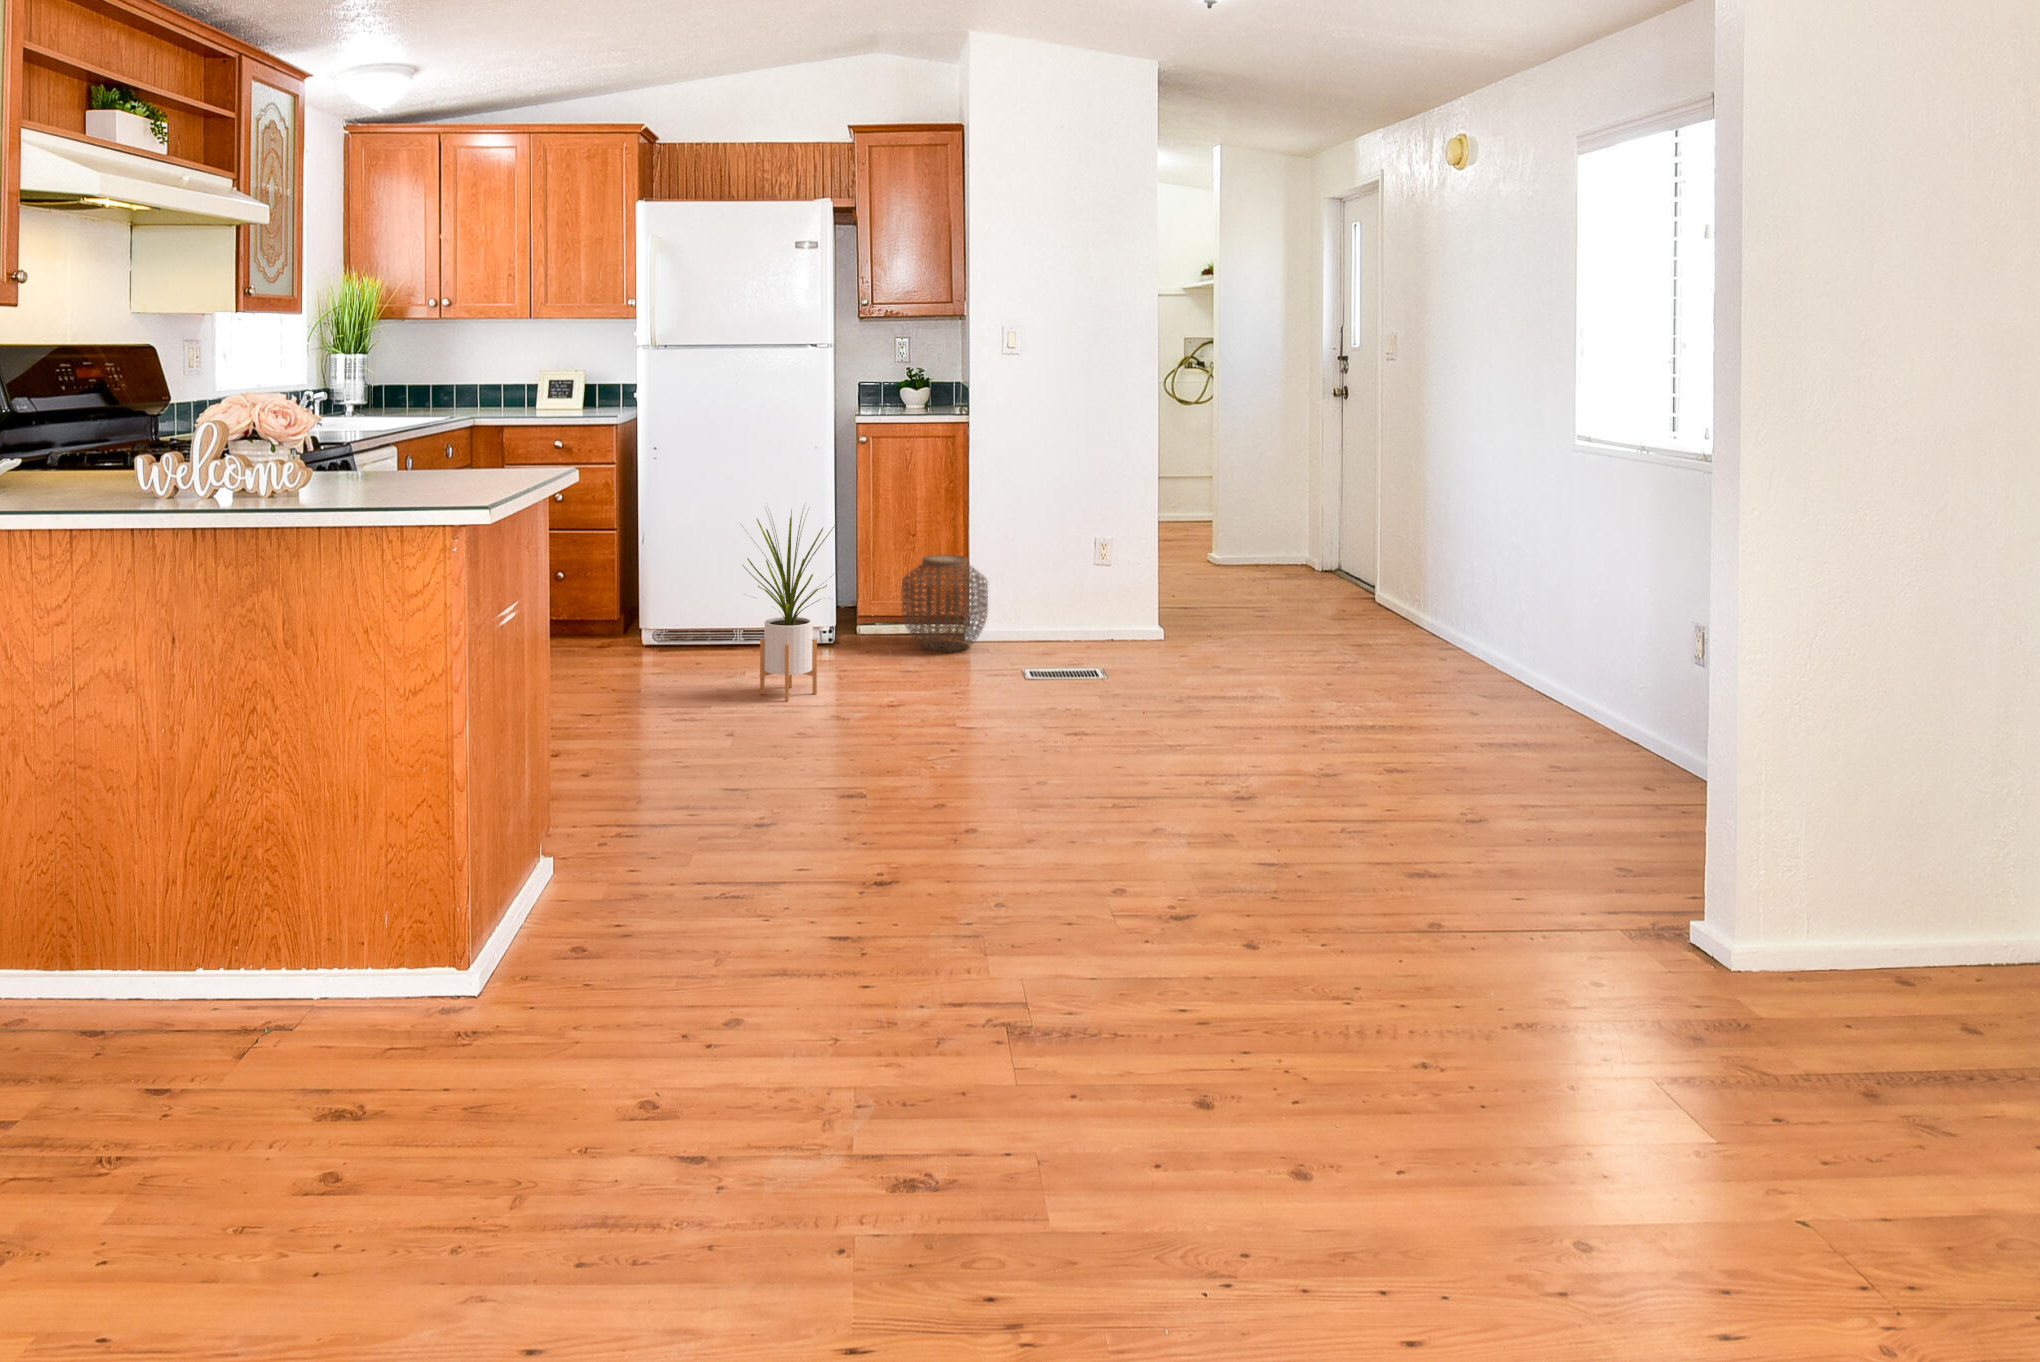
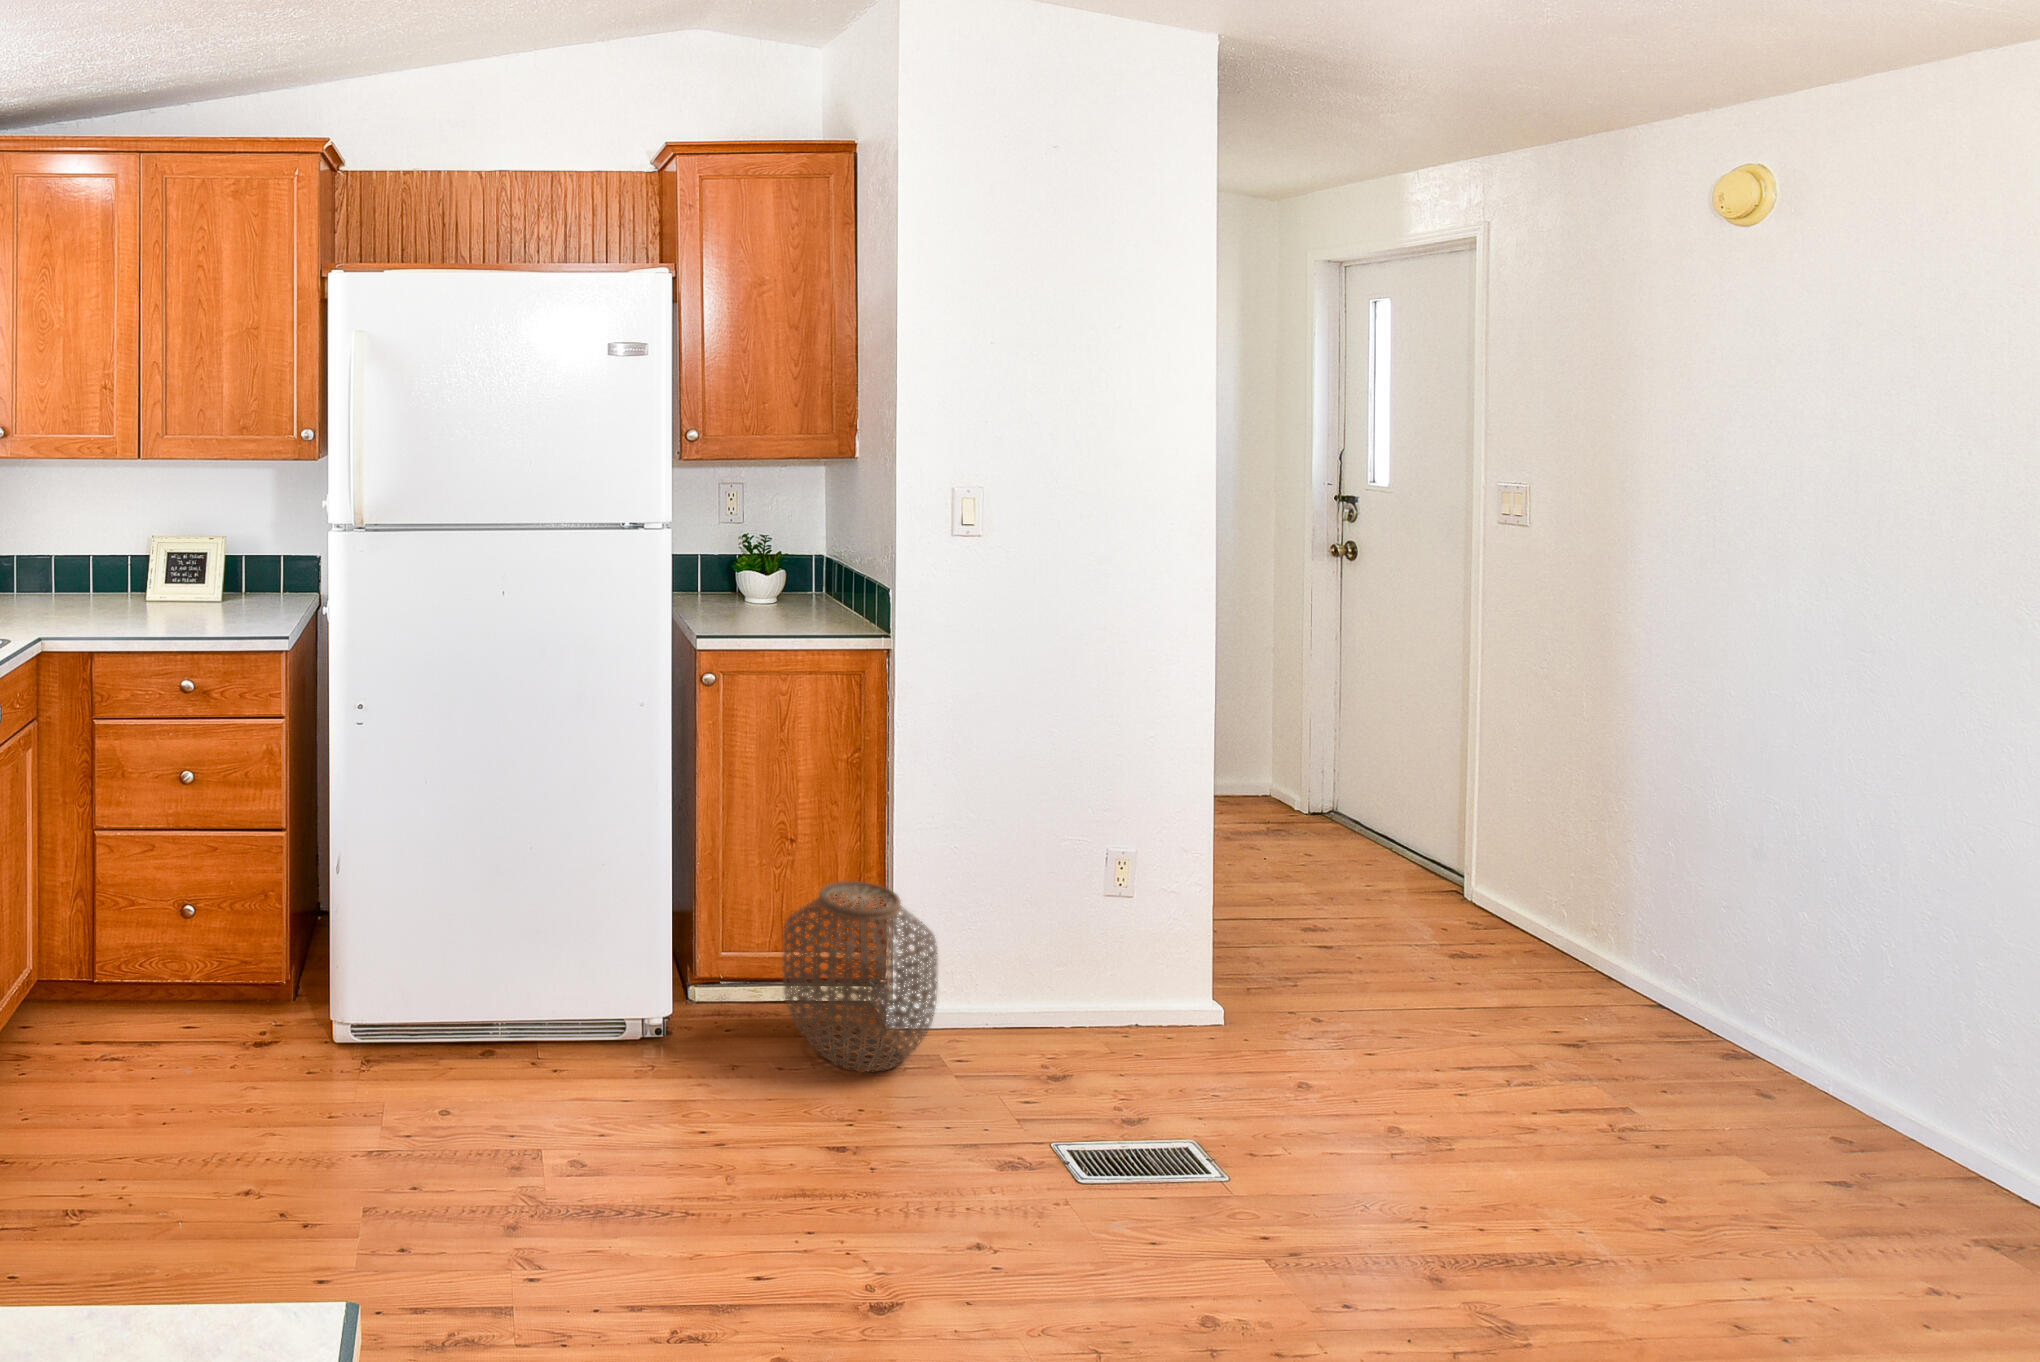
house plant: present [742,508,837,701] -> none [547,869,749,1297]

